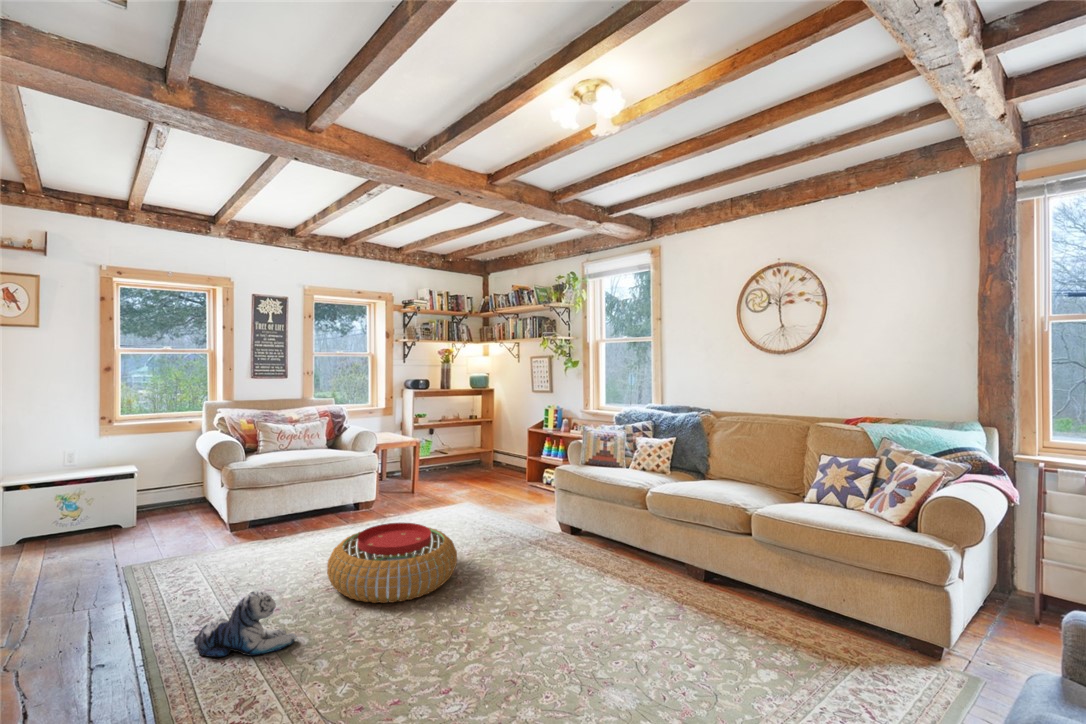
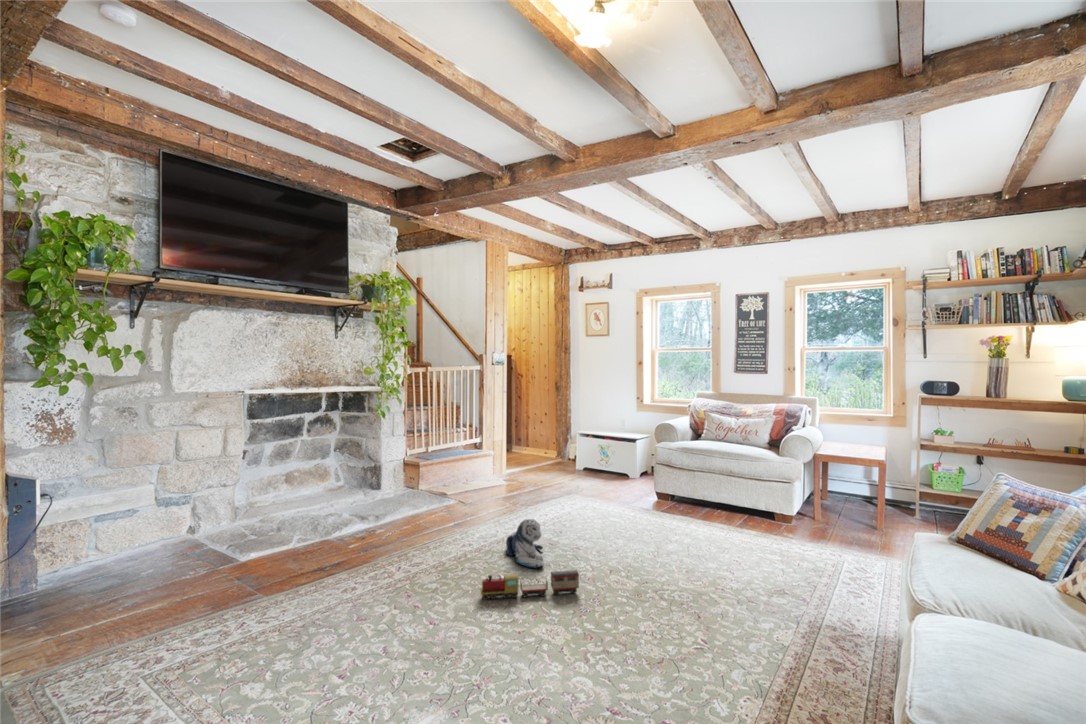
pouf: present [327,523,457,603] -> none [606,515,742,598]
toy train: none [308,610,380,699] -> present [480,570,579,600]

